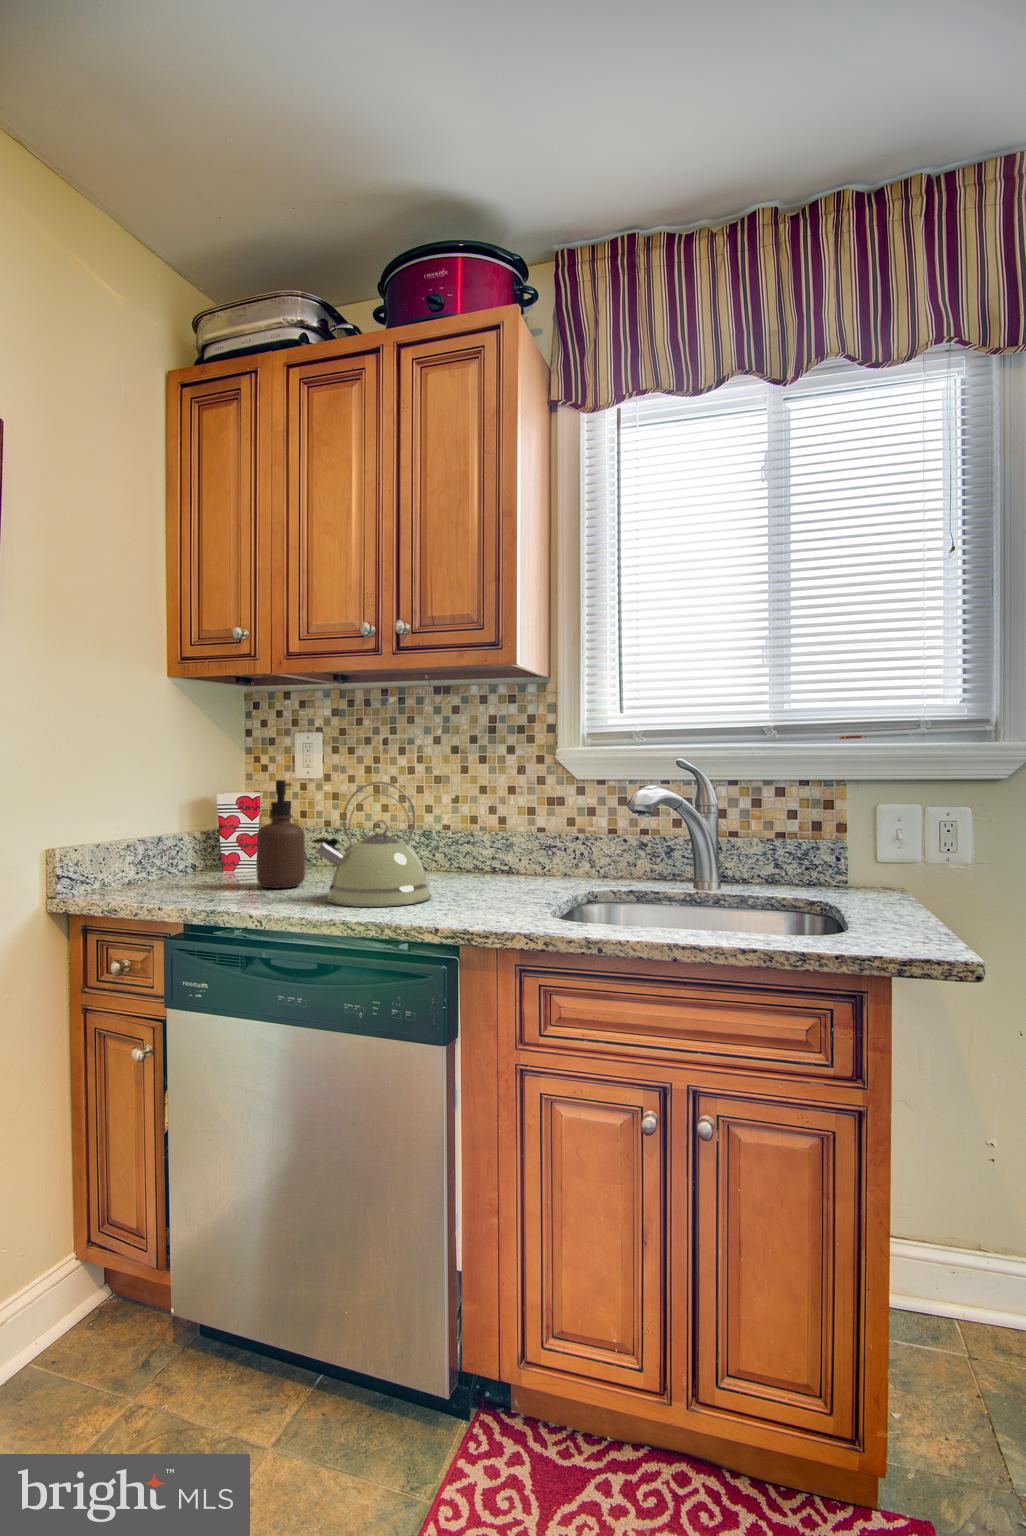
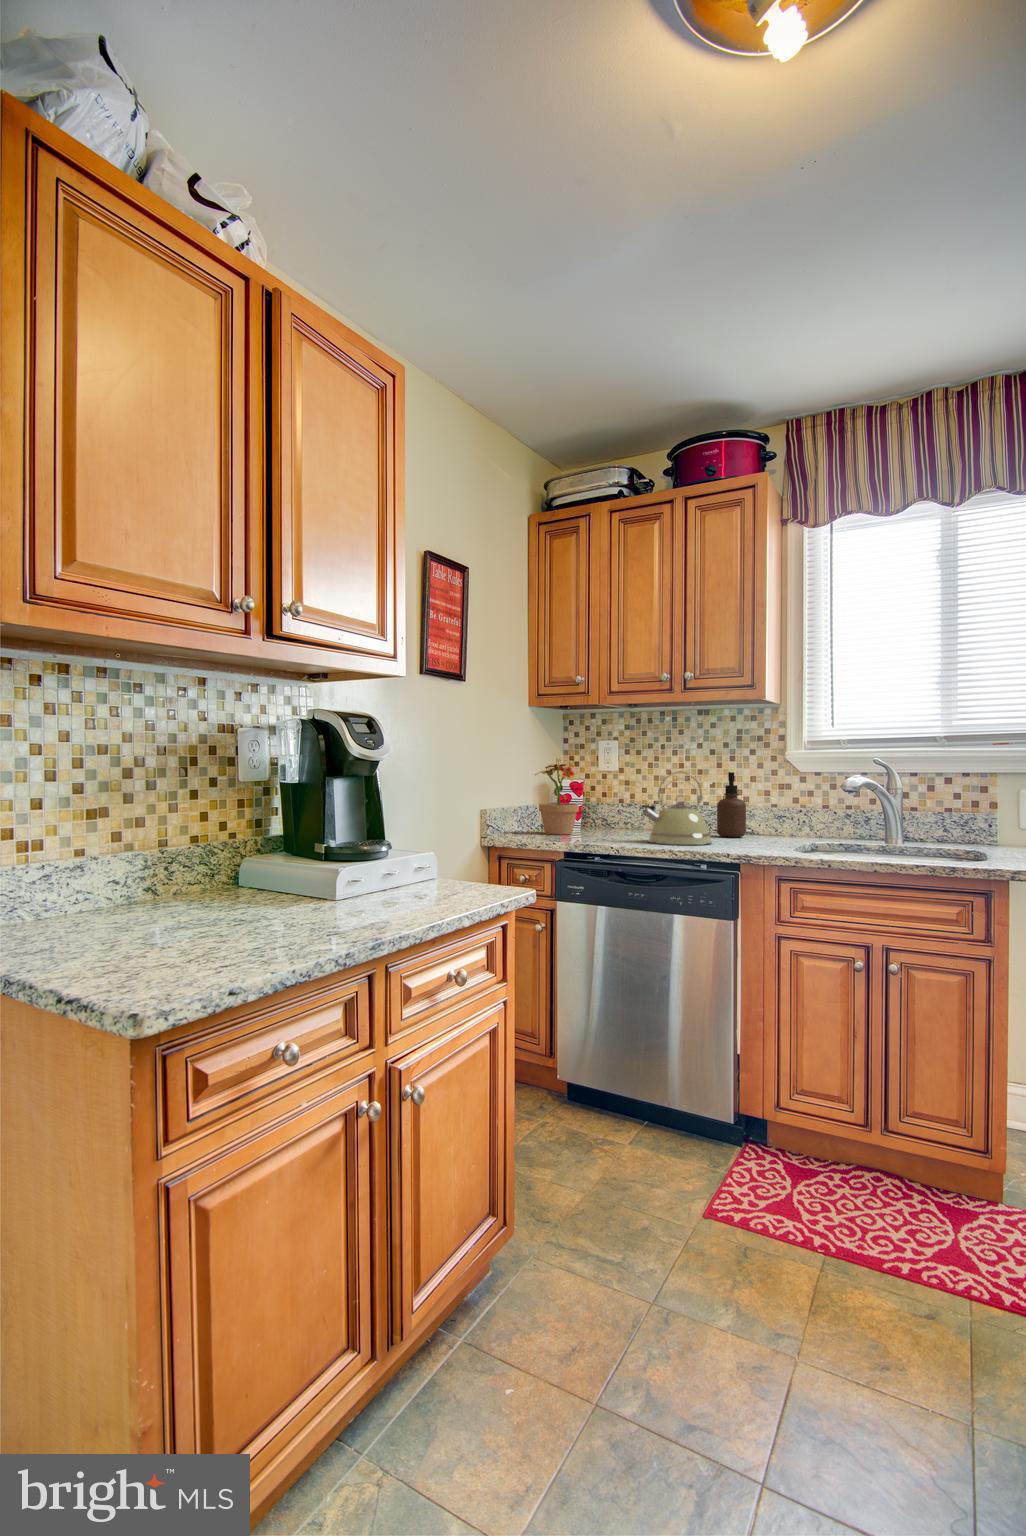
potted plant: none [161,759,239,884] -> present [535,759,579,835]
soap dispenser: present [257,780,305,888] -> present [717,772,746,837]

